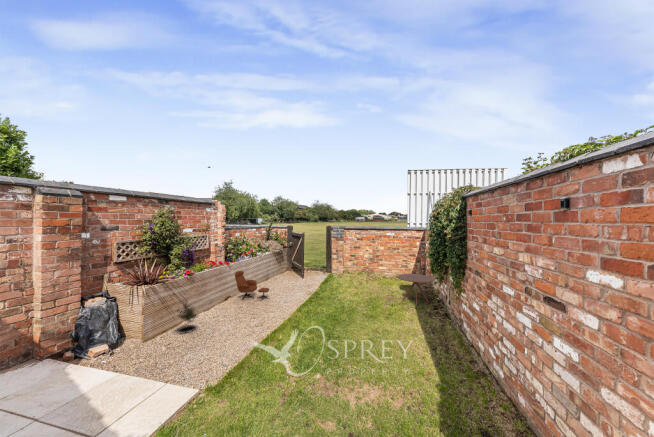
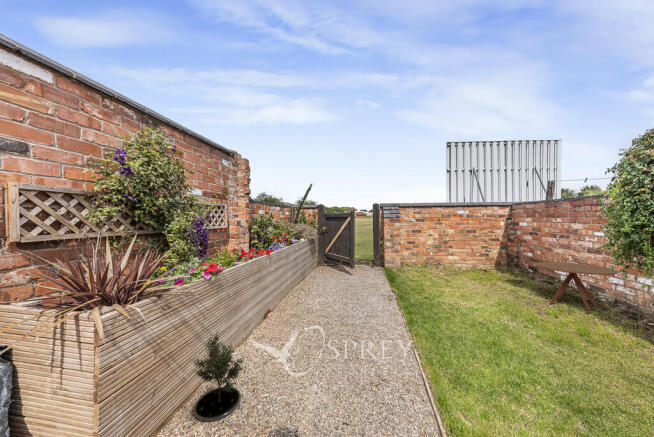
lounge chair: present [235,271,269,300] -> none [276,265,338,315]

